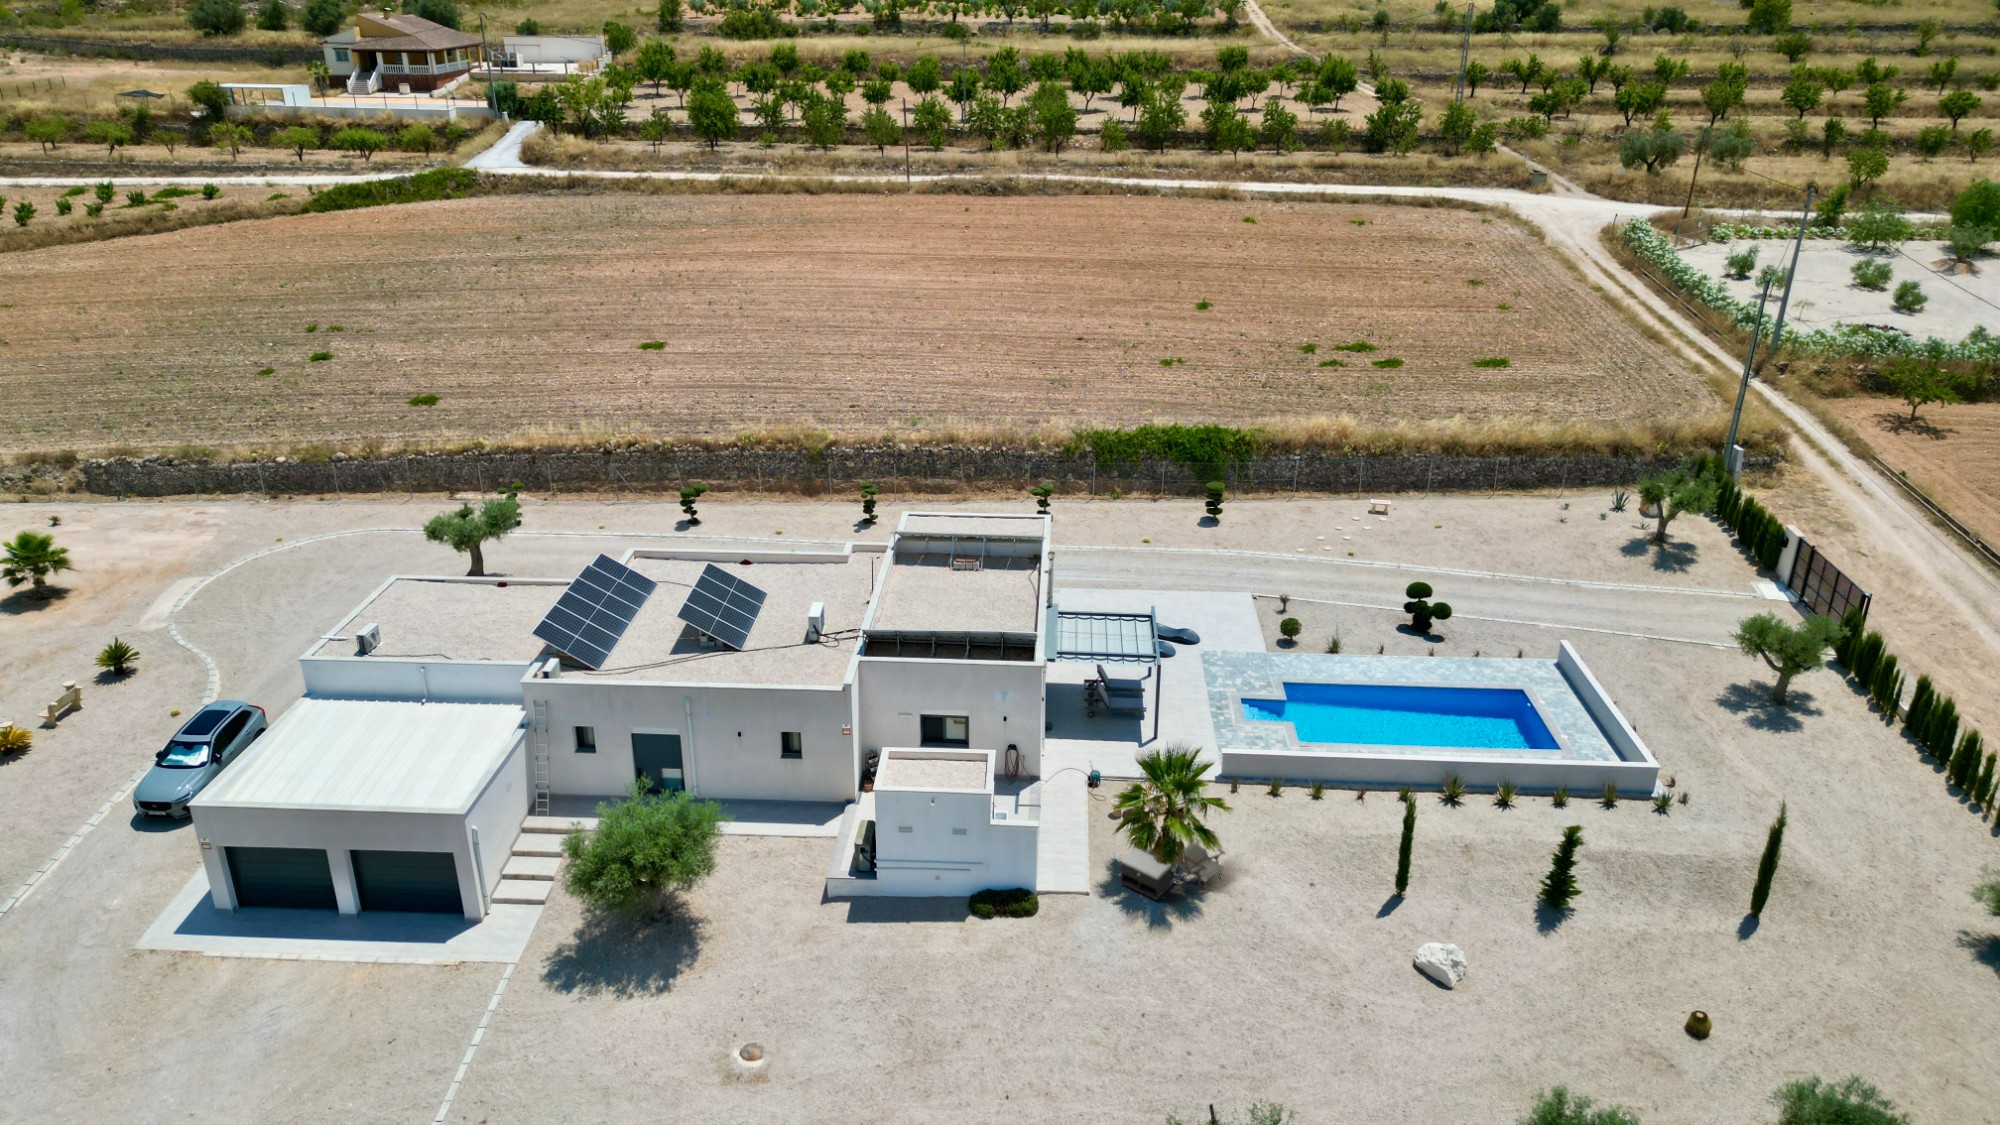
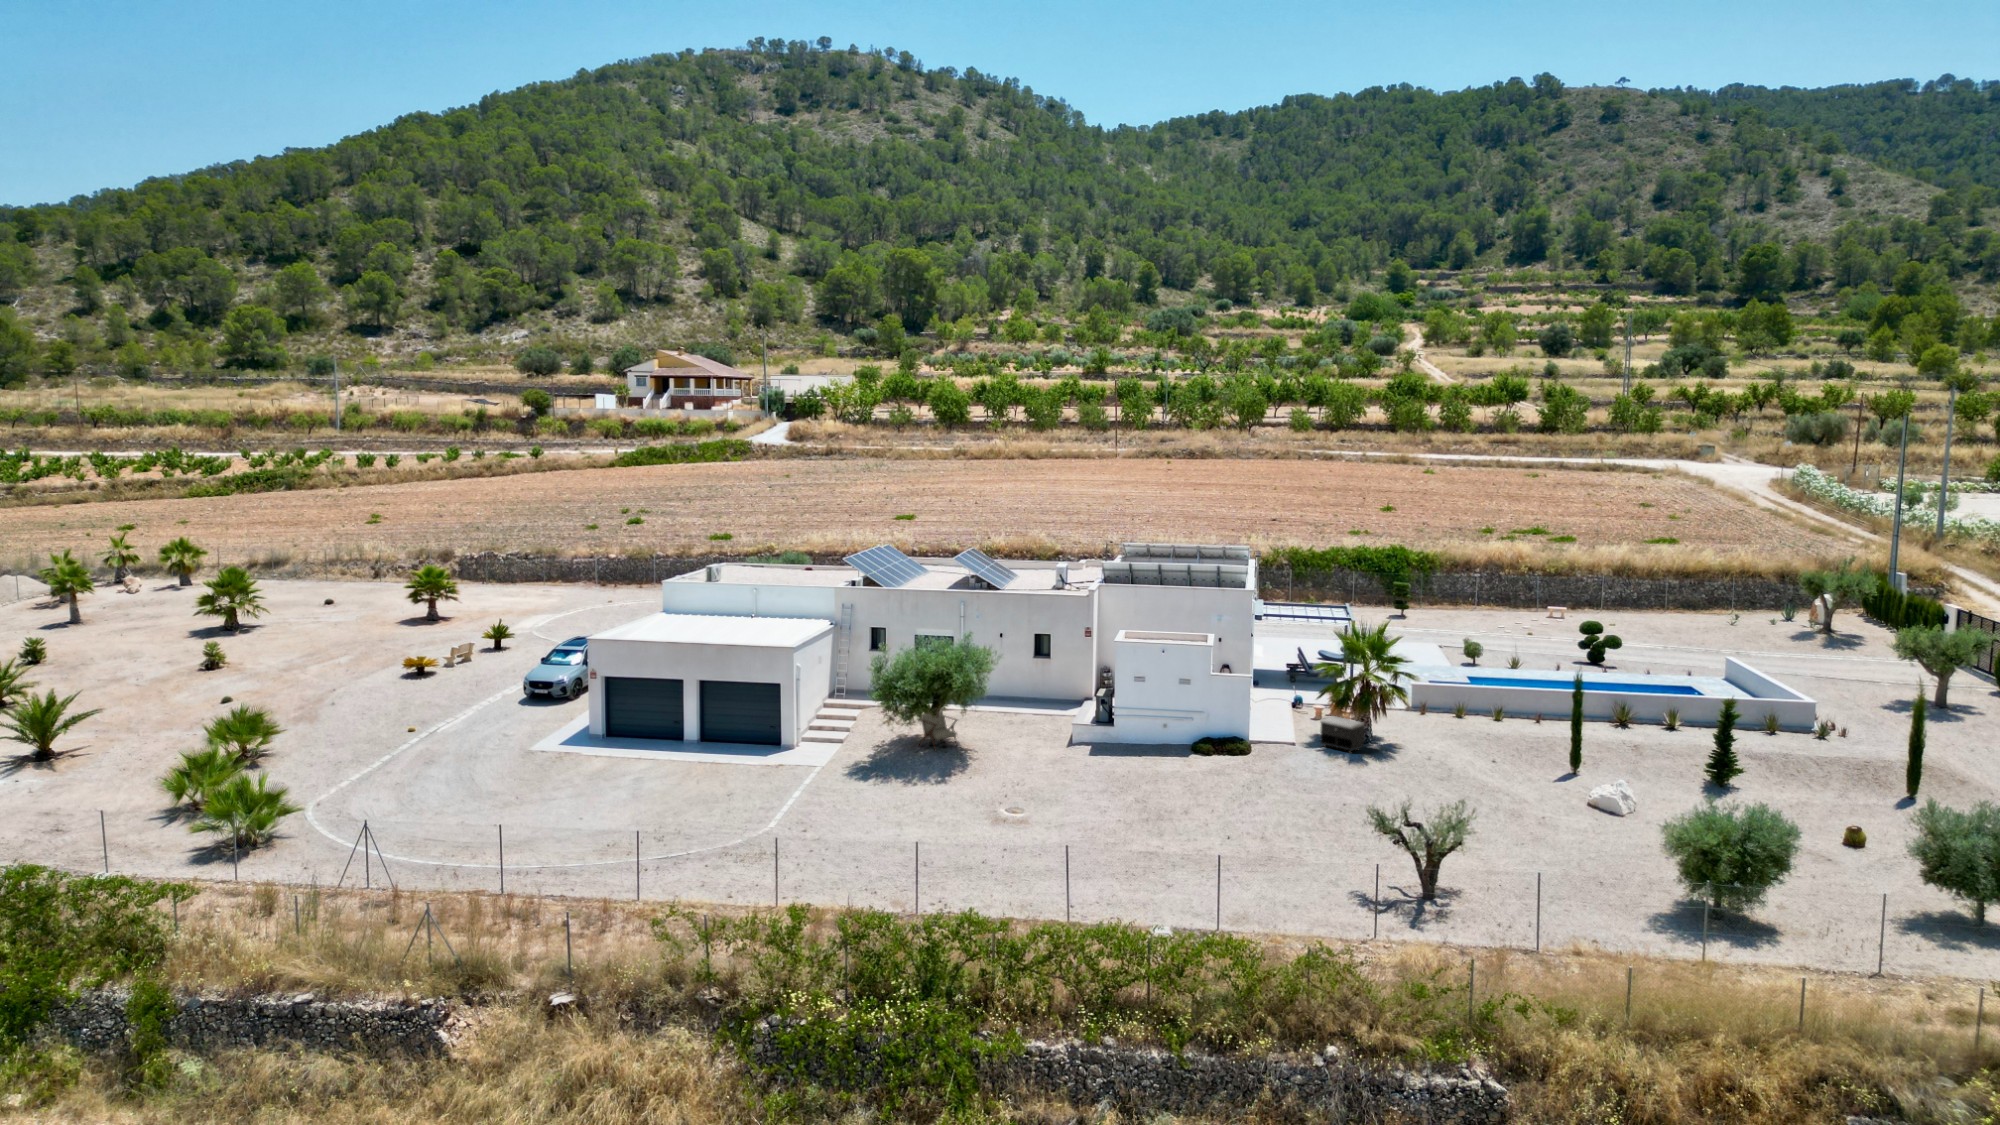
lounge chair: present [1180,840,1226,892] -> present [920,710,957,750]

